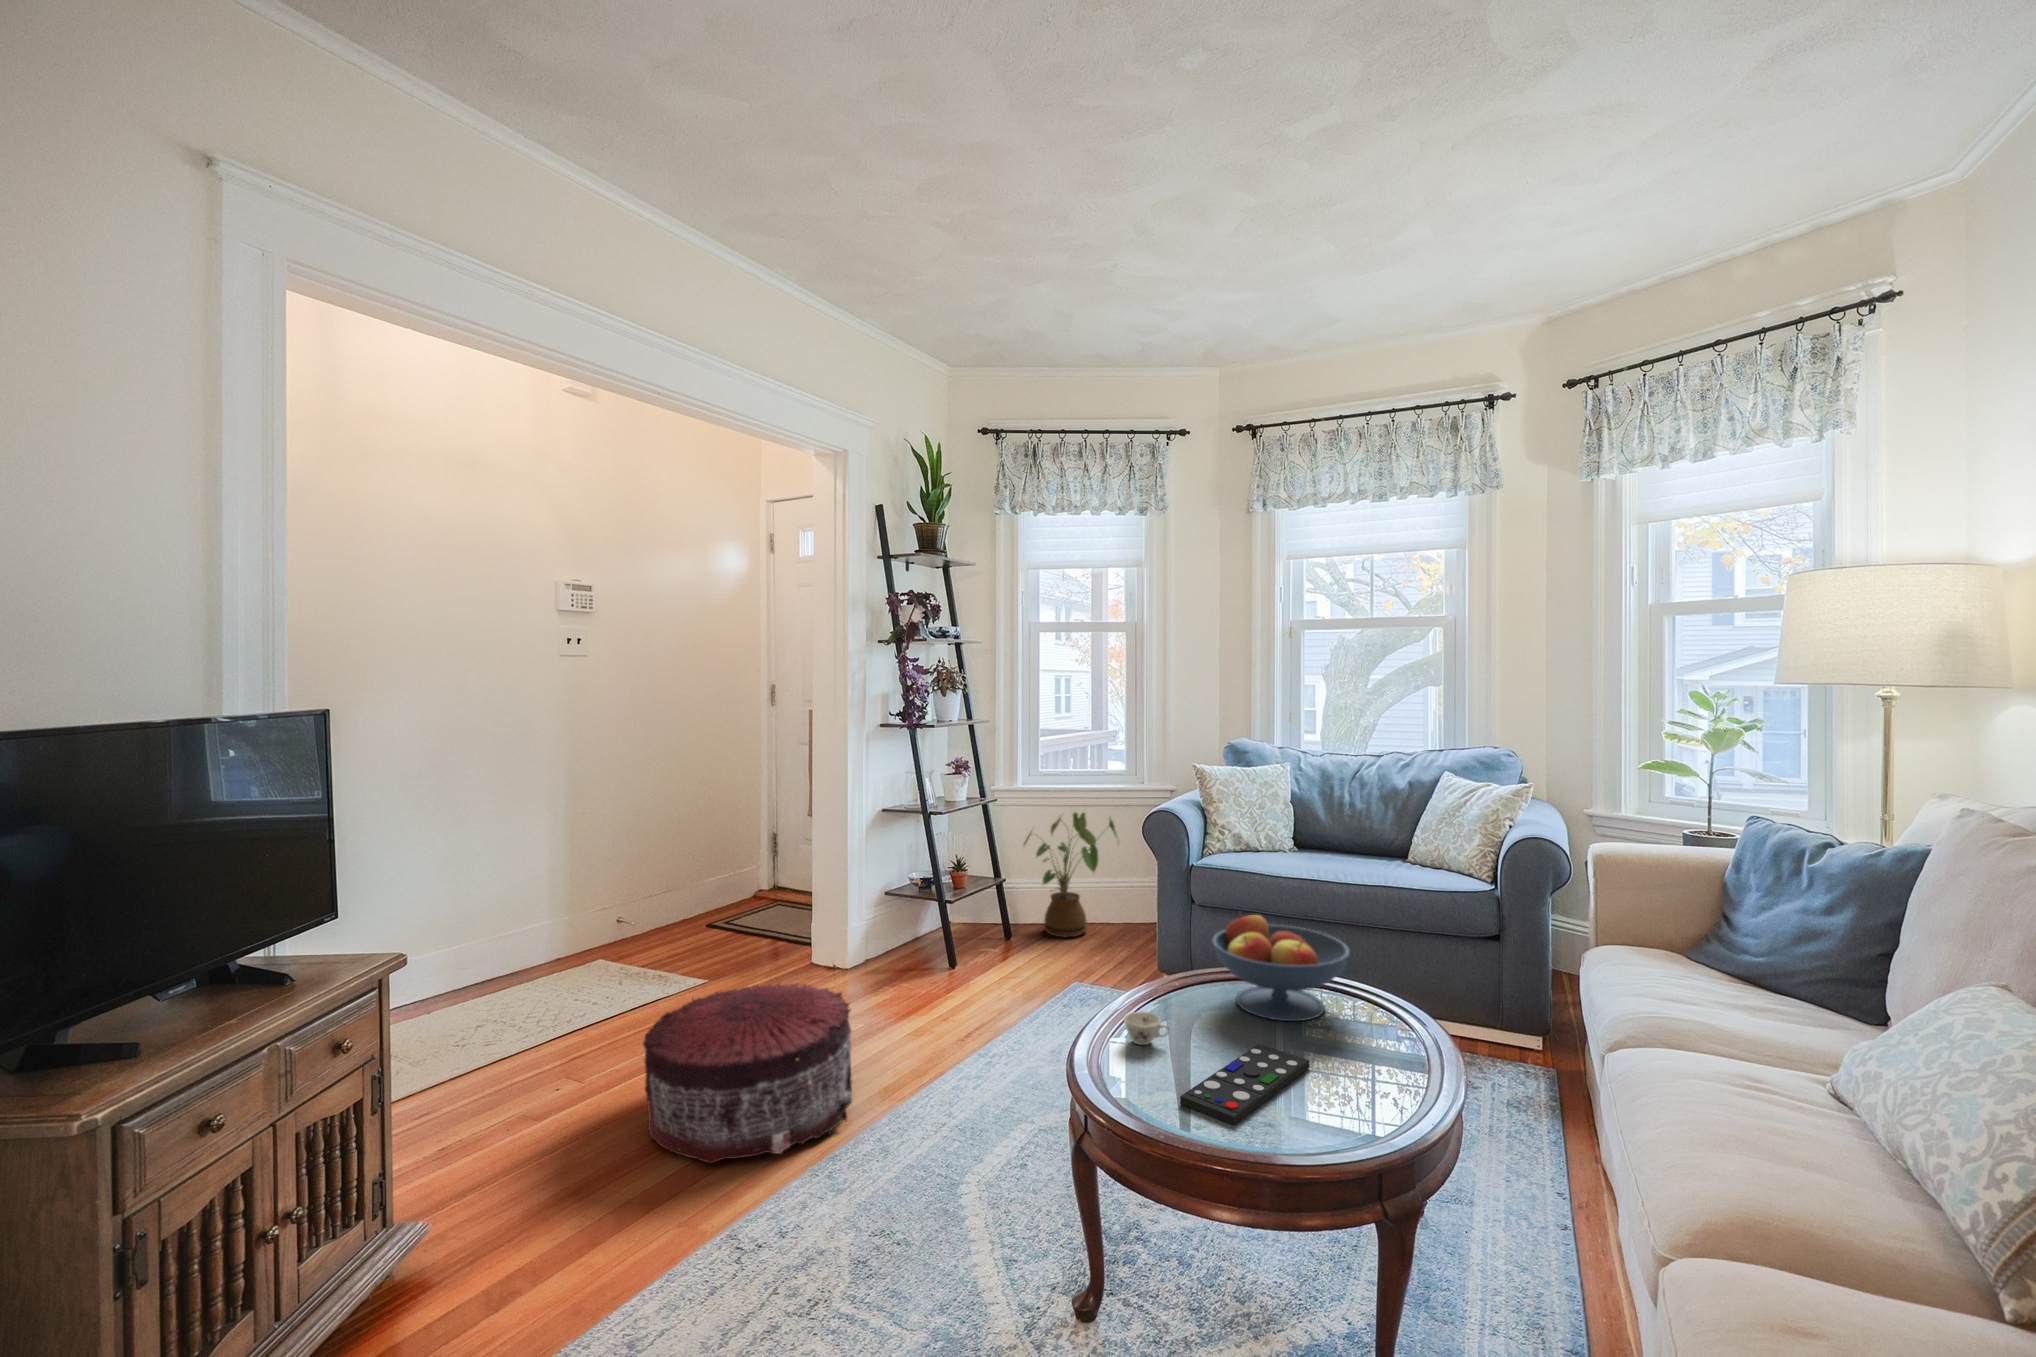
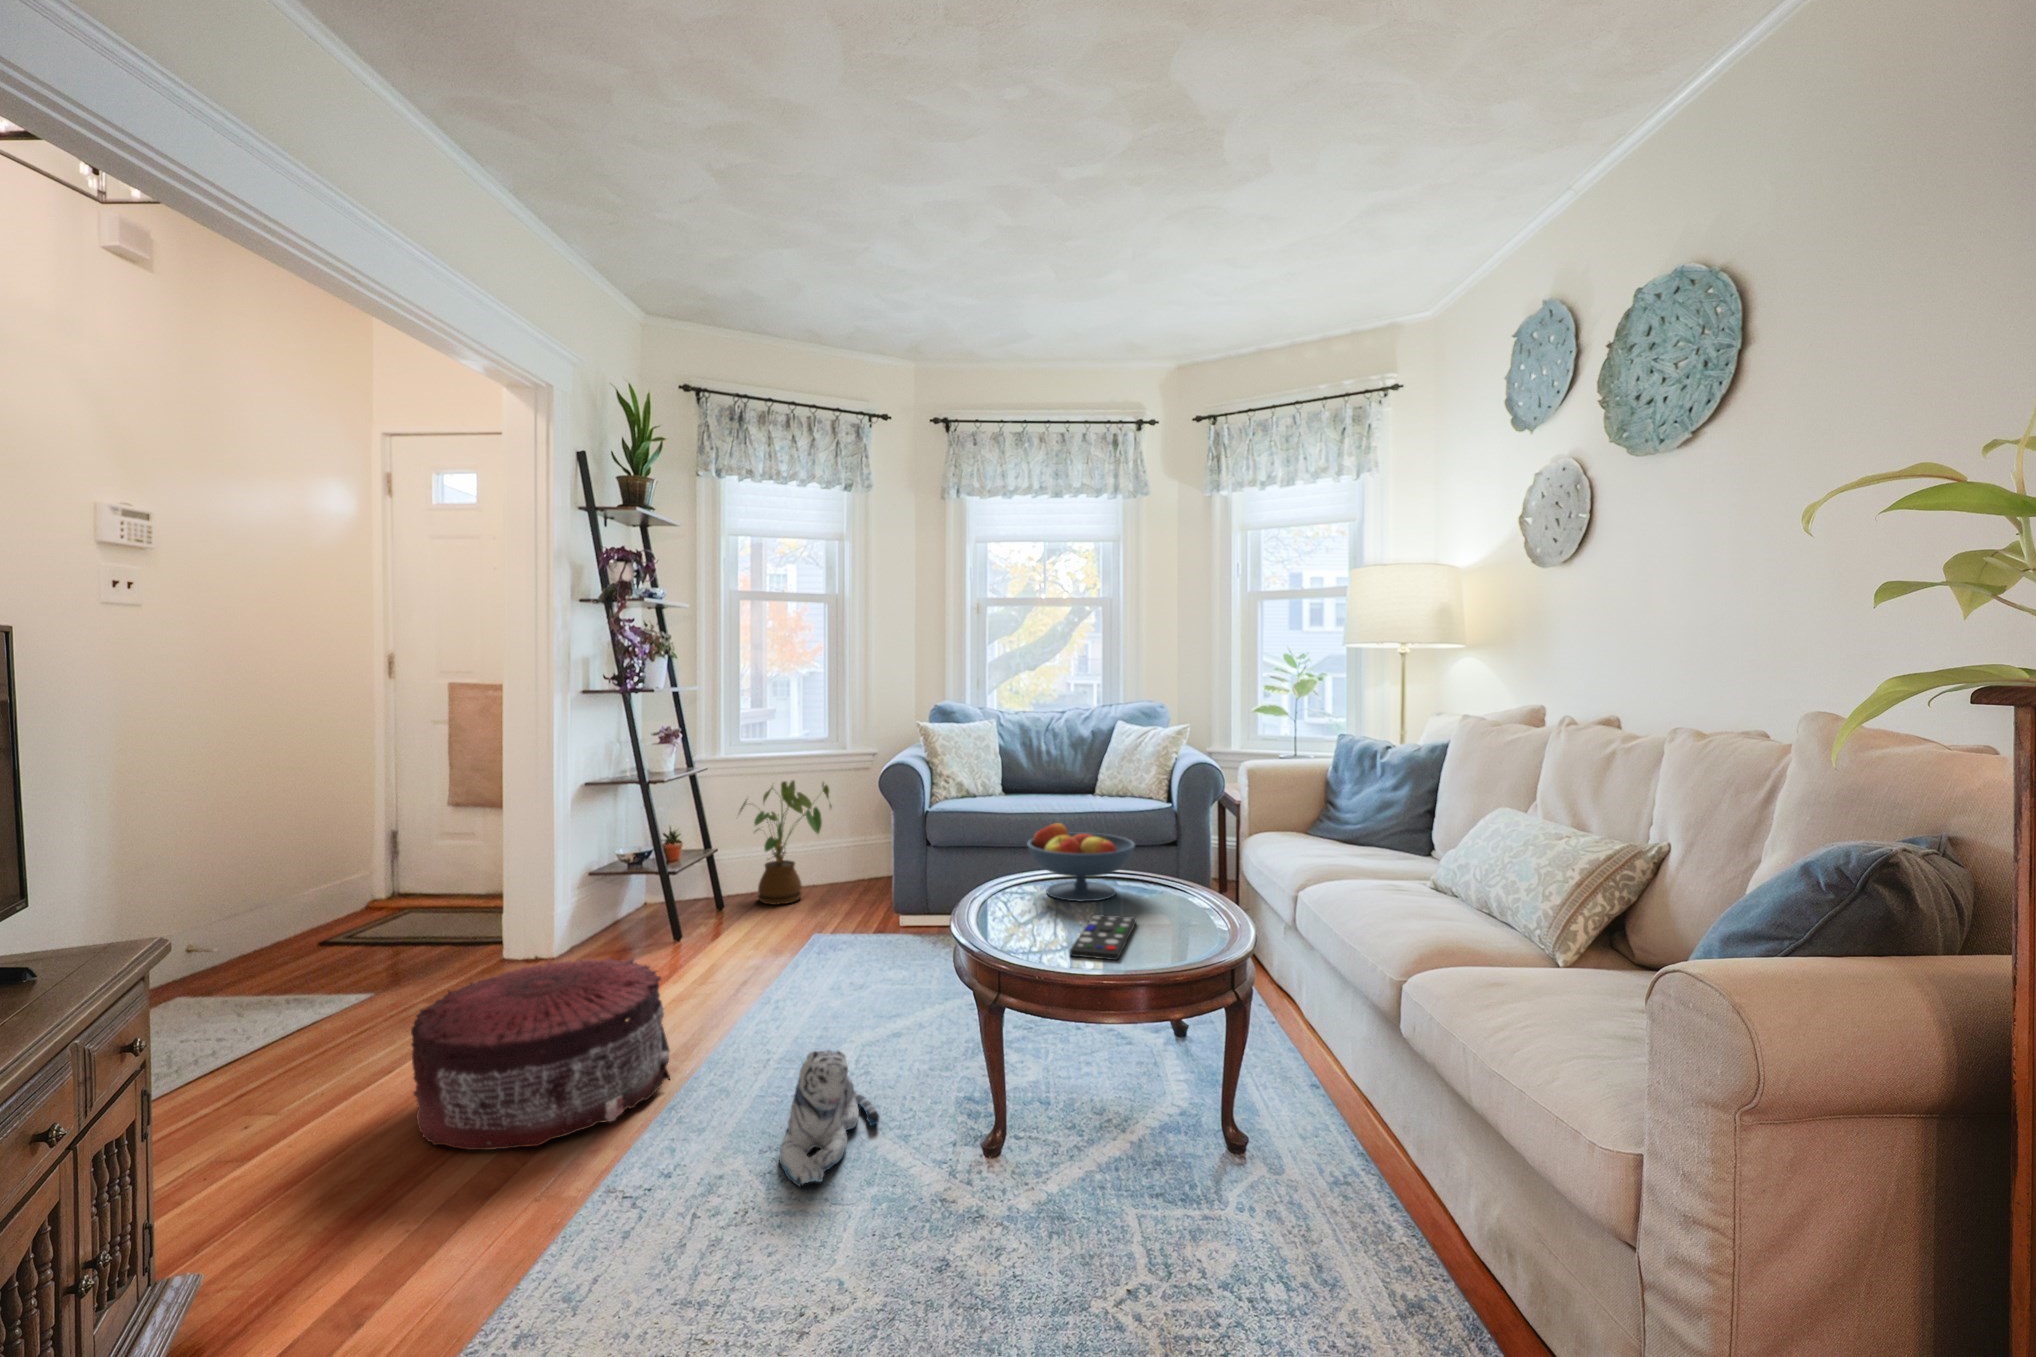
teacup: present [1123,1012,1169,1045] -> none [987,904,1026,930]
plush toy: none [874,1139,1003,1290] -> present [779,1050,879,1186]

